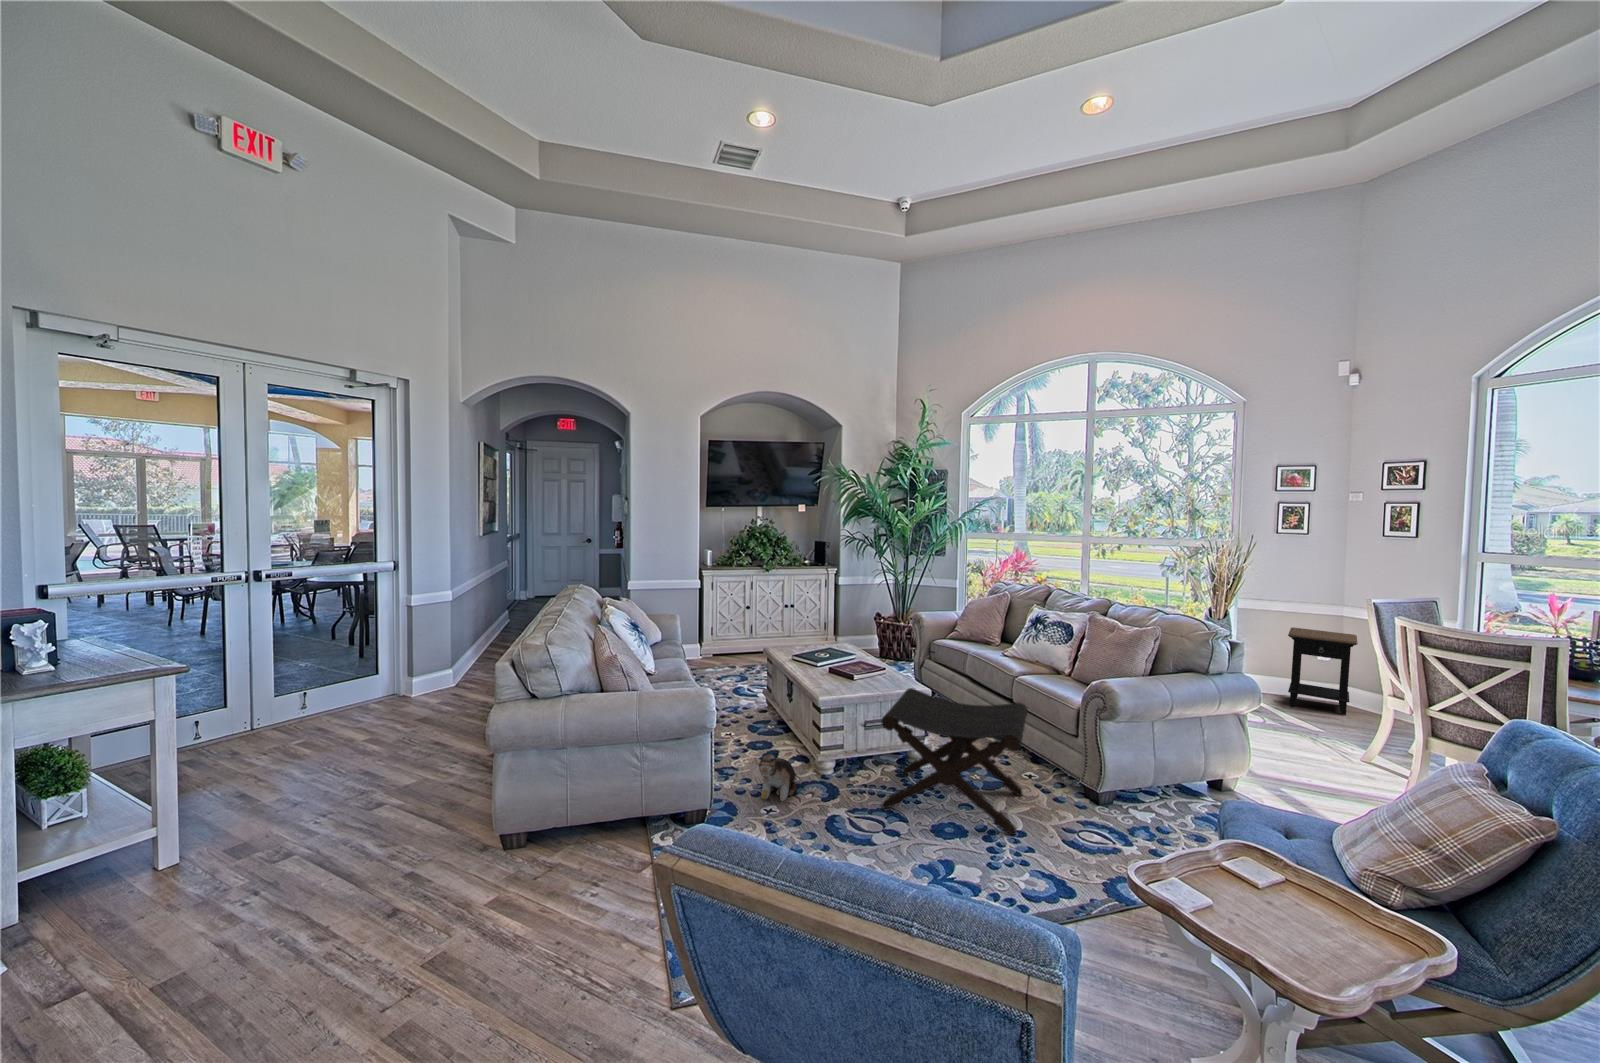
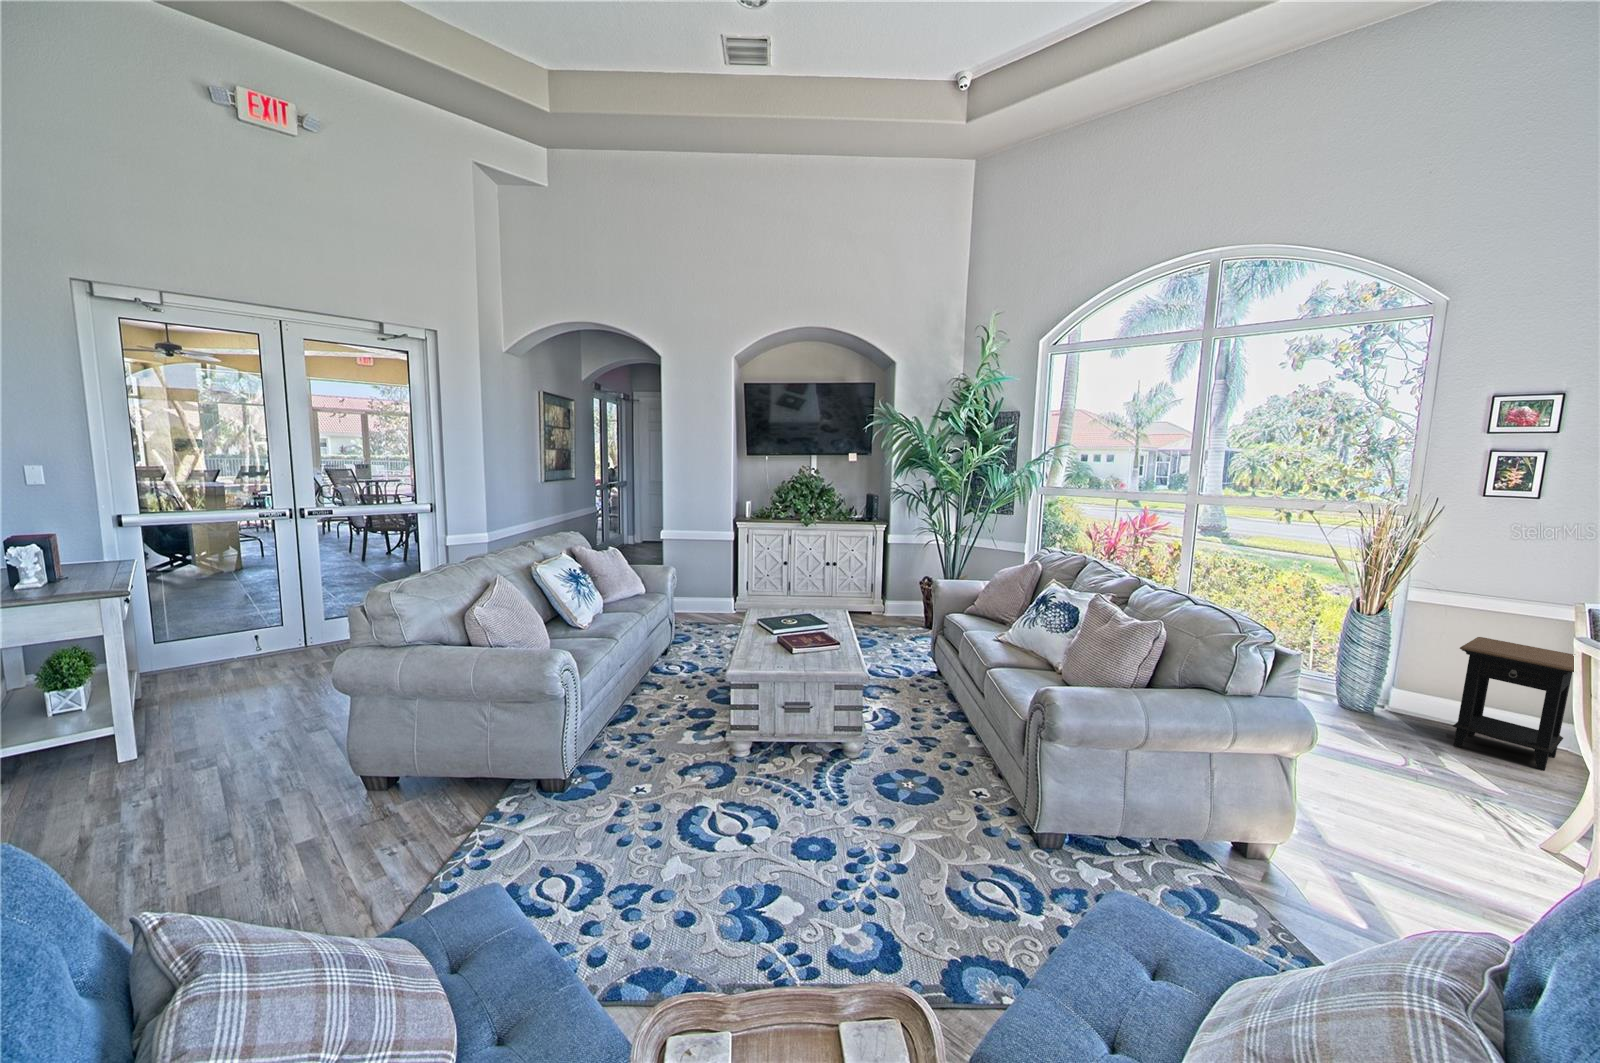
footstool: present [881,688,1028,835] -> none [765,672,959,866]
plush toy: present [755,754,797,801] -> none [634,728,710,780]

